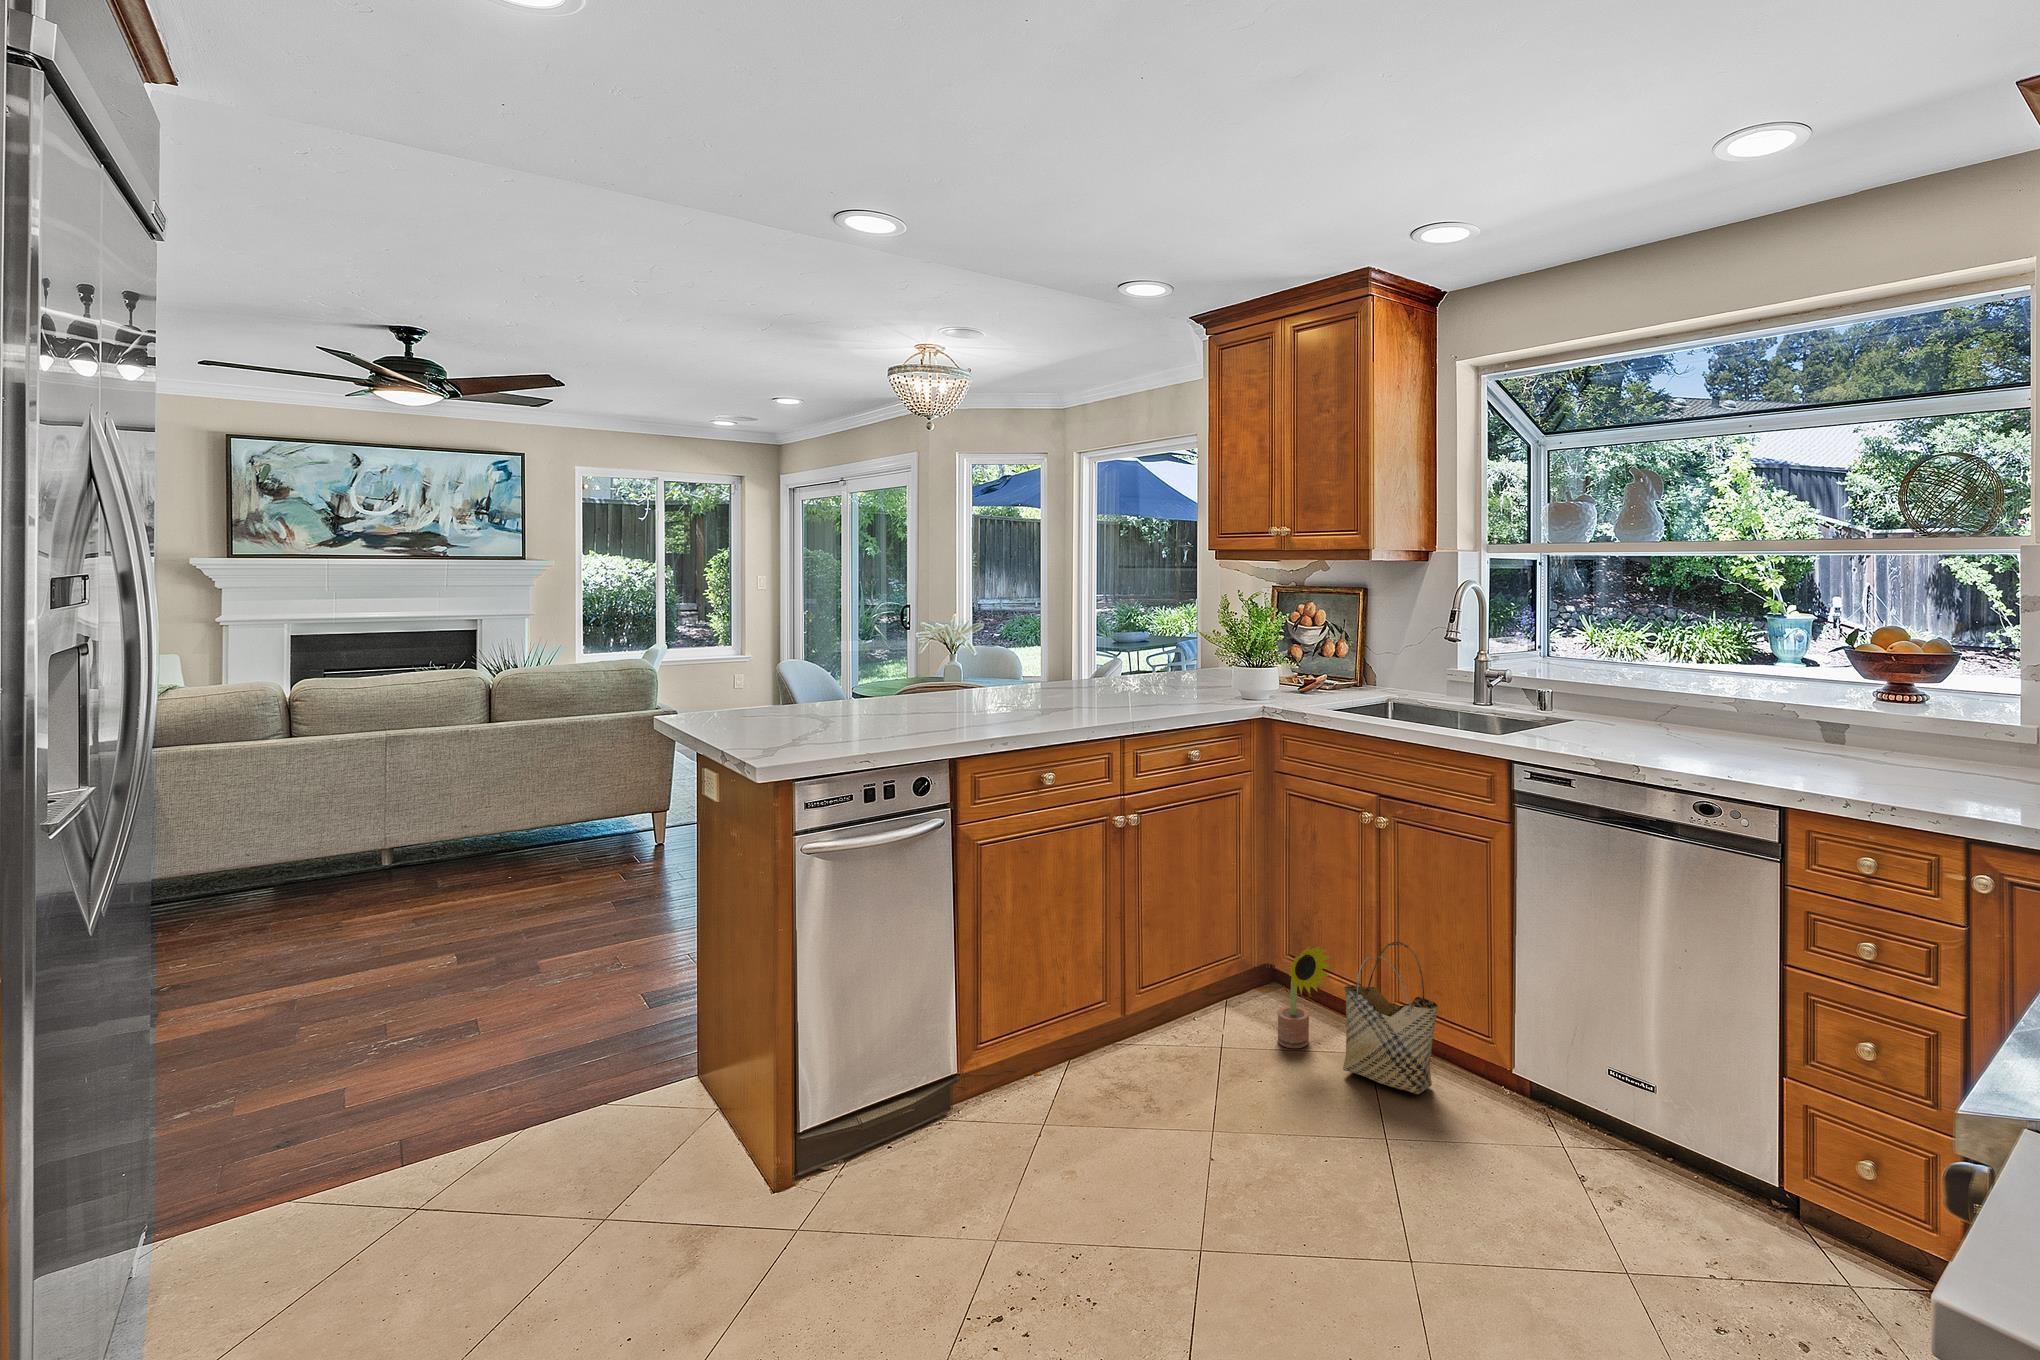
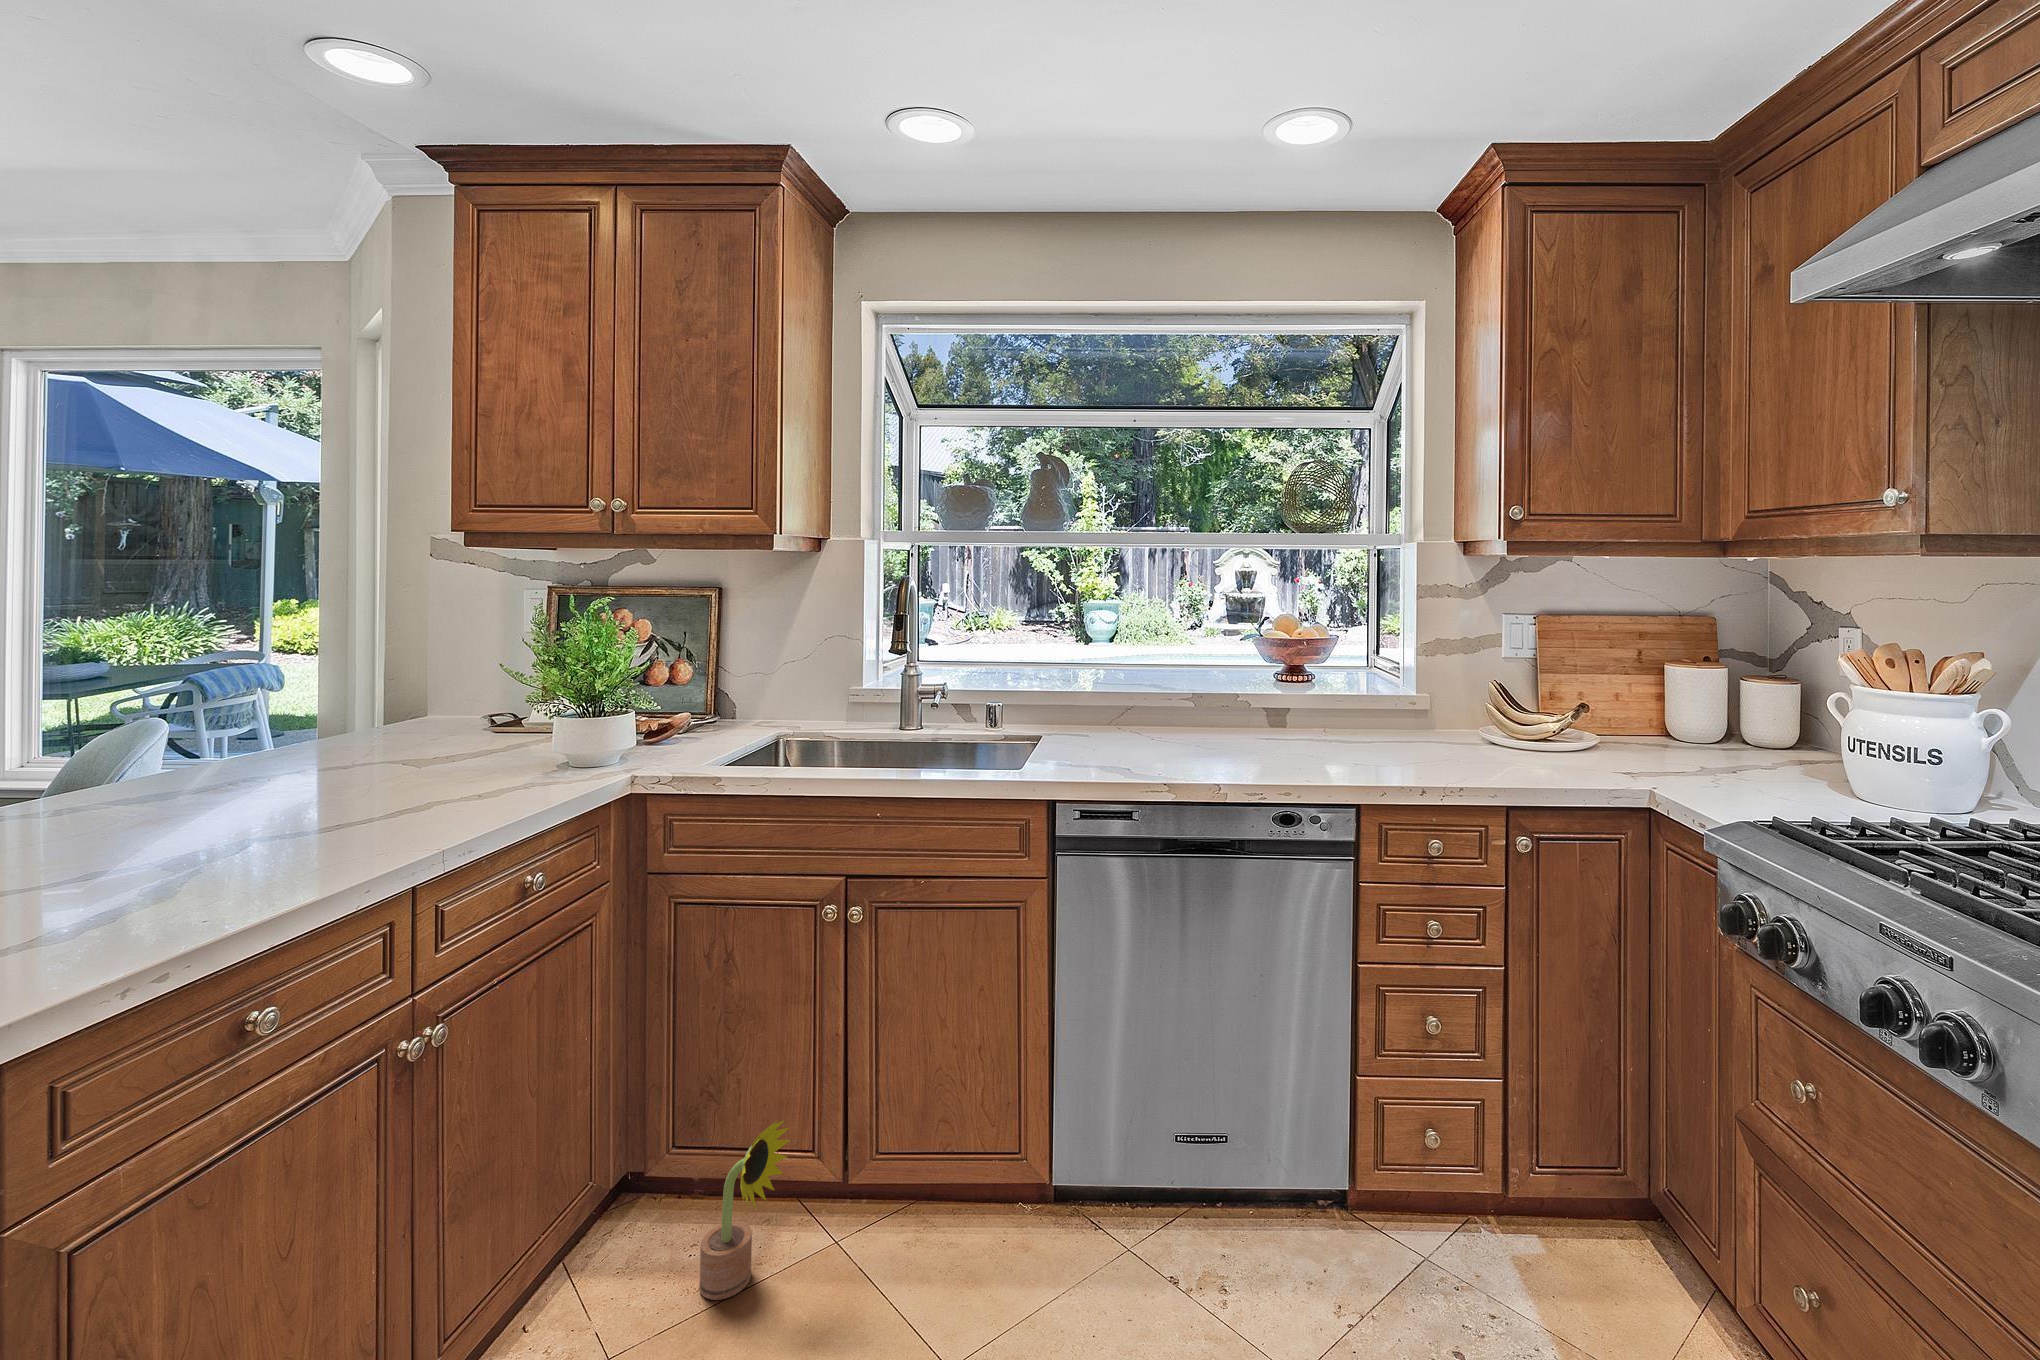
woven basket: present [1343,942,1438,1094] -> none [828,1070,966,1293]

